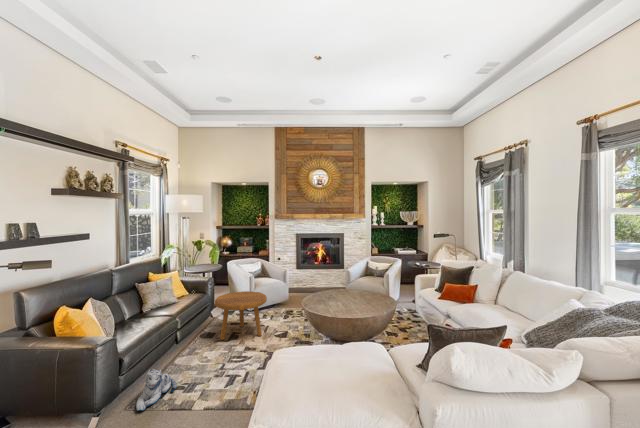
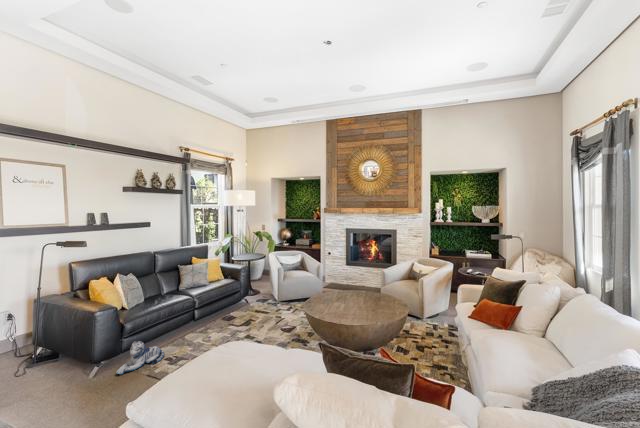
footstool: present [215,291,267,340] -> none [230,282,278,327]

